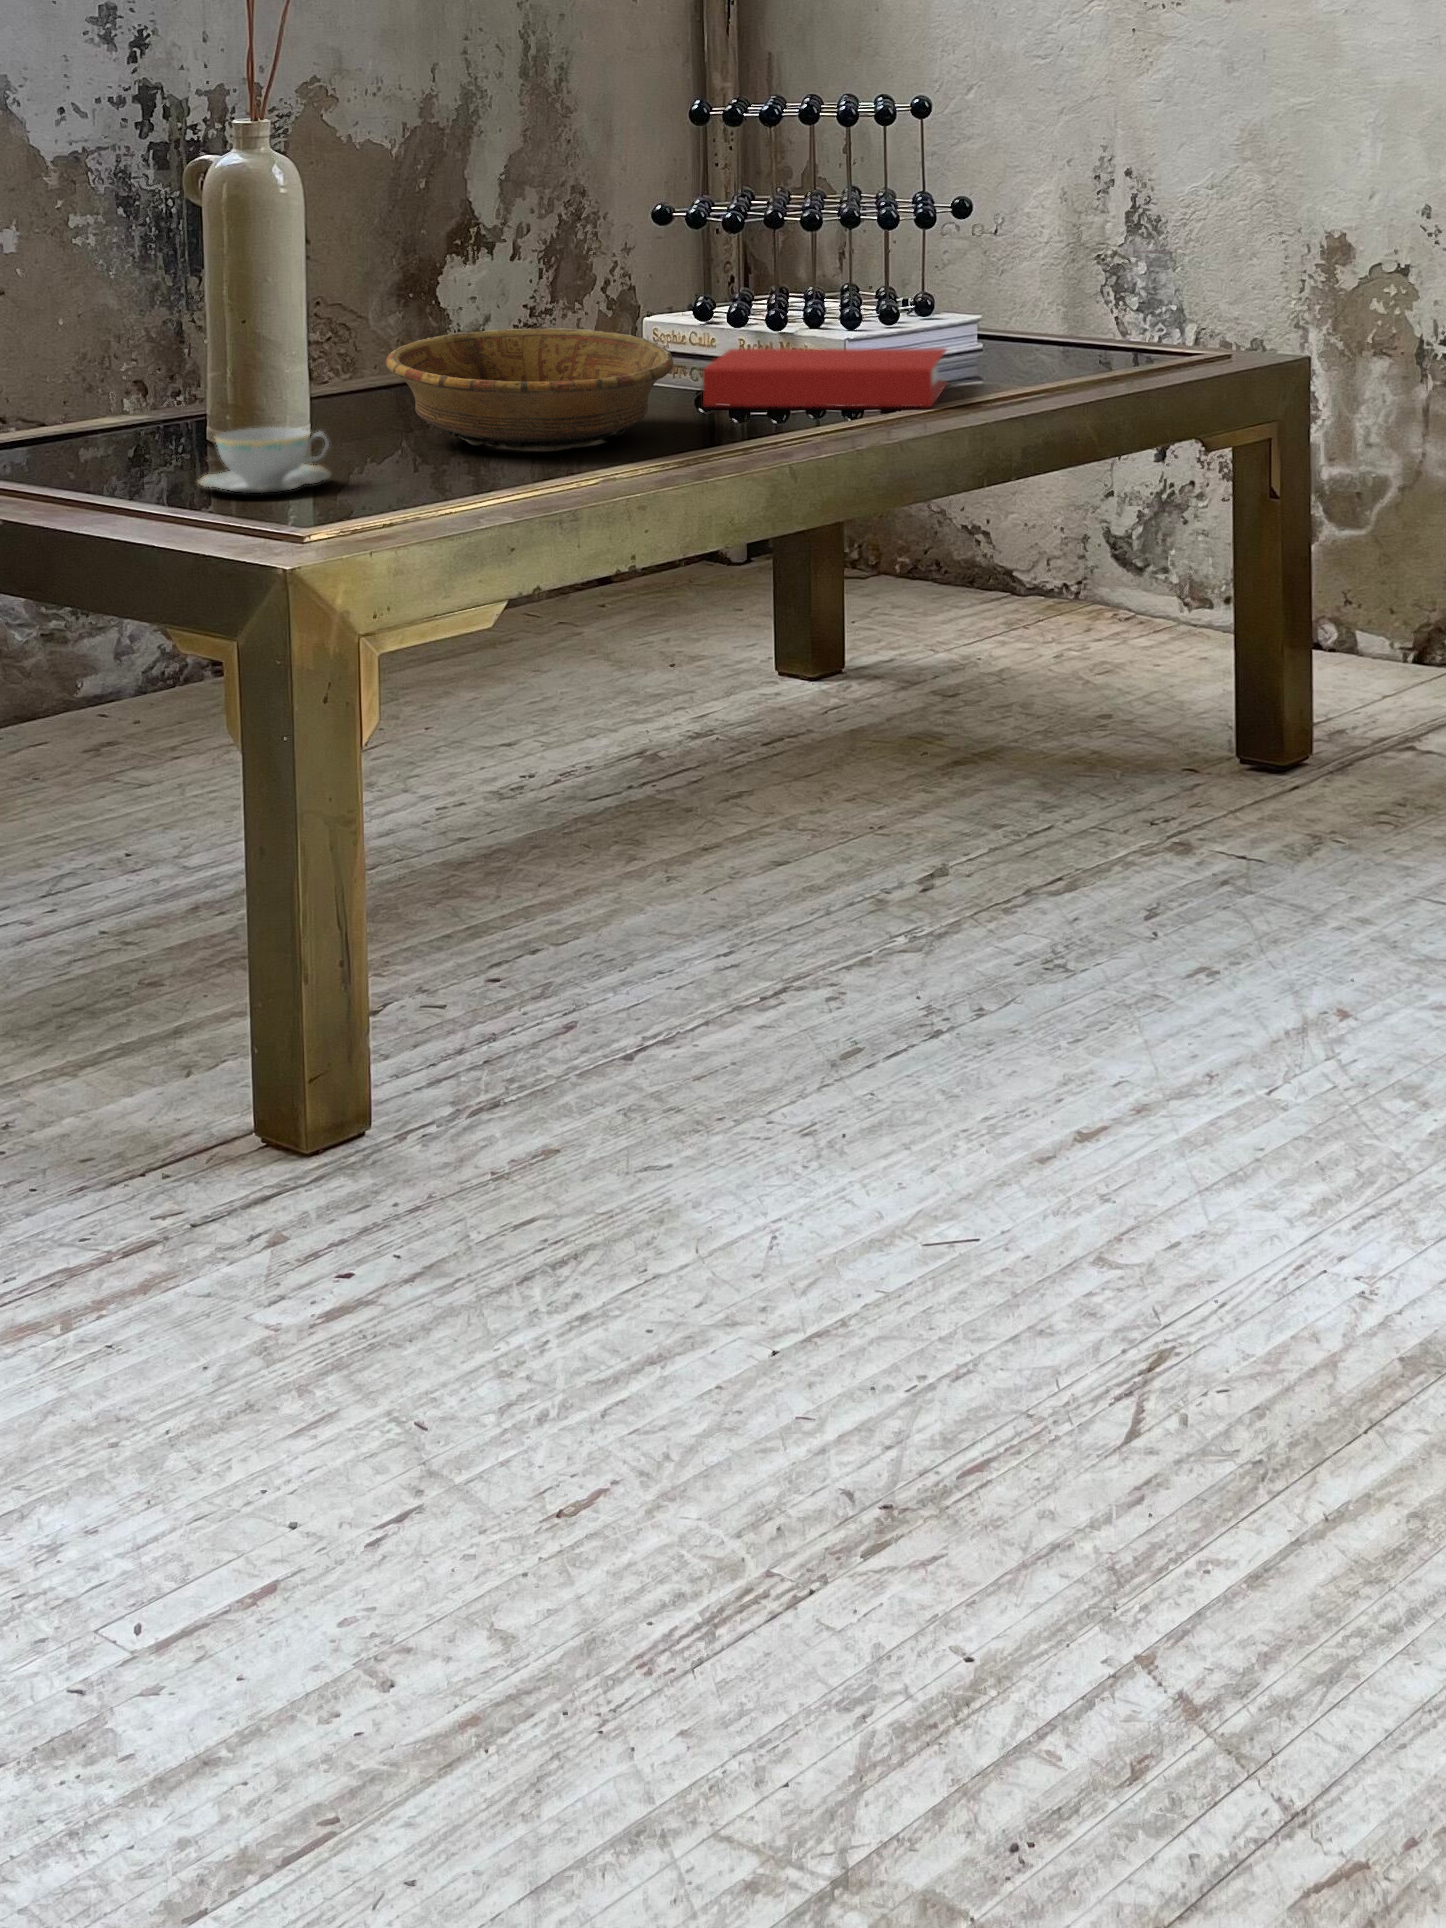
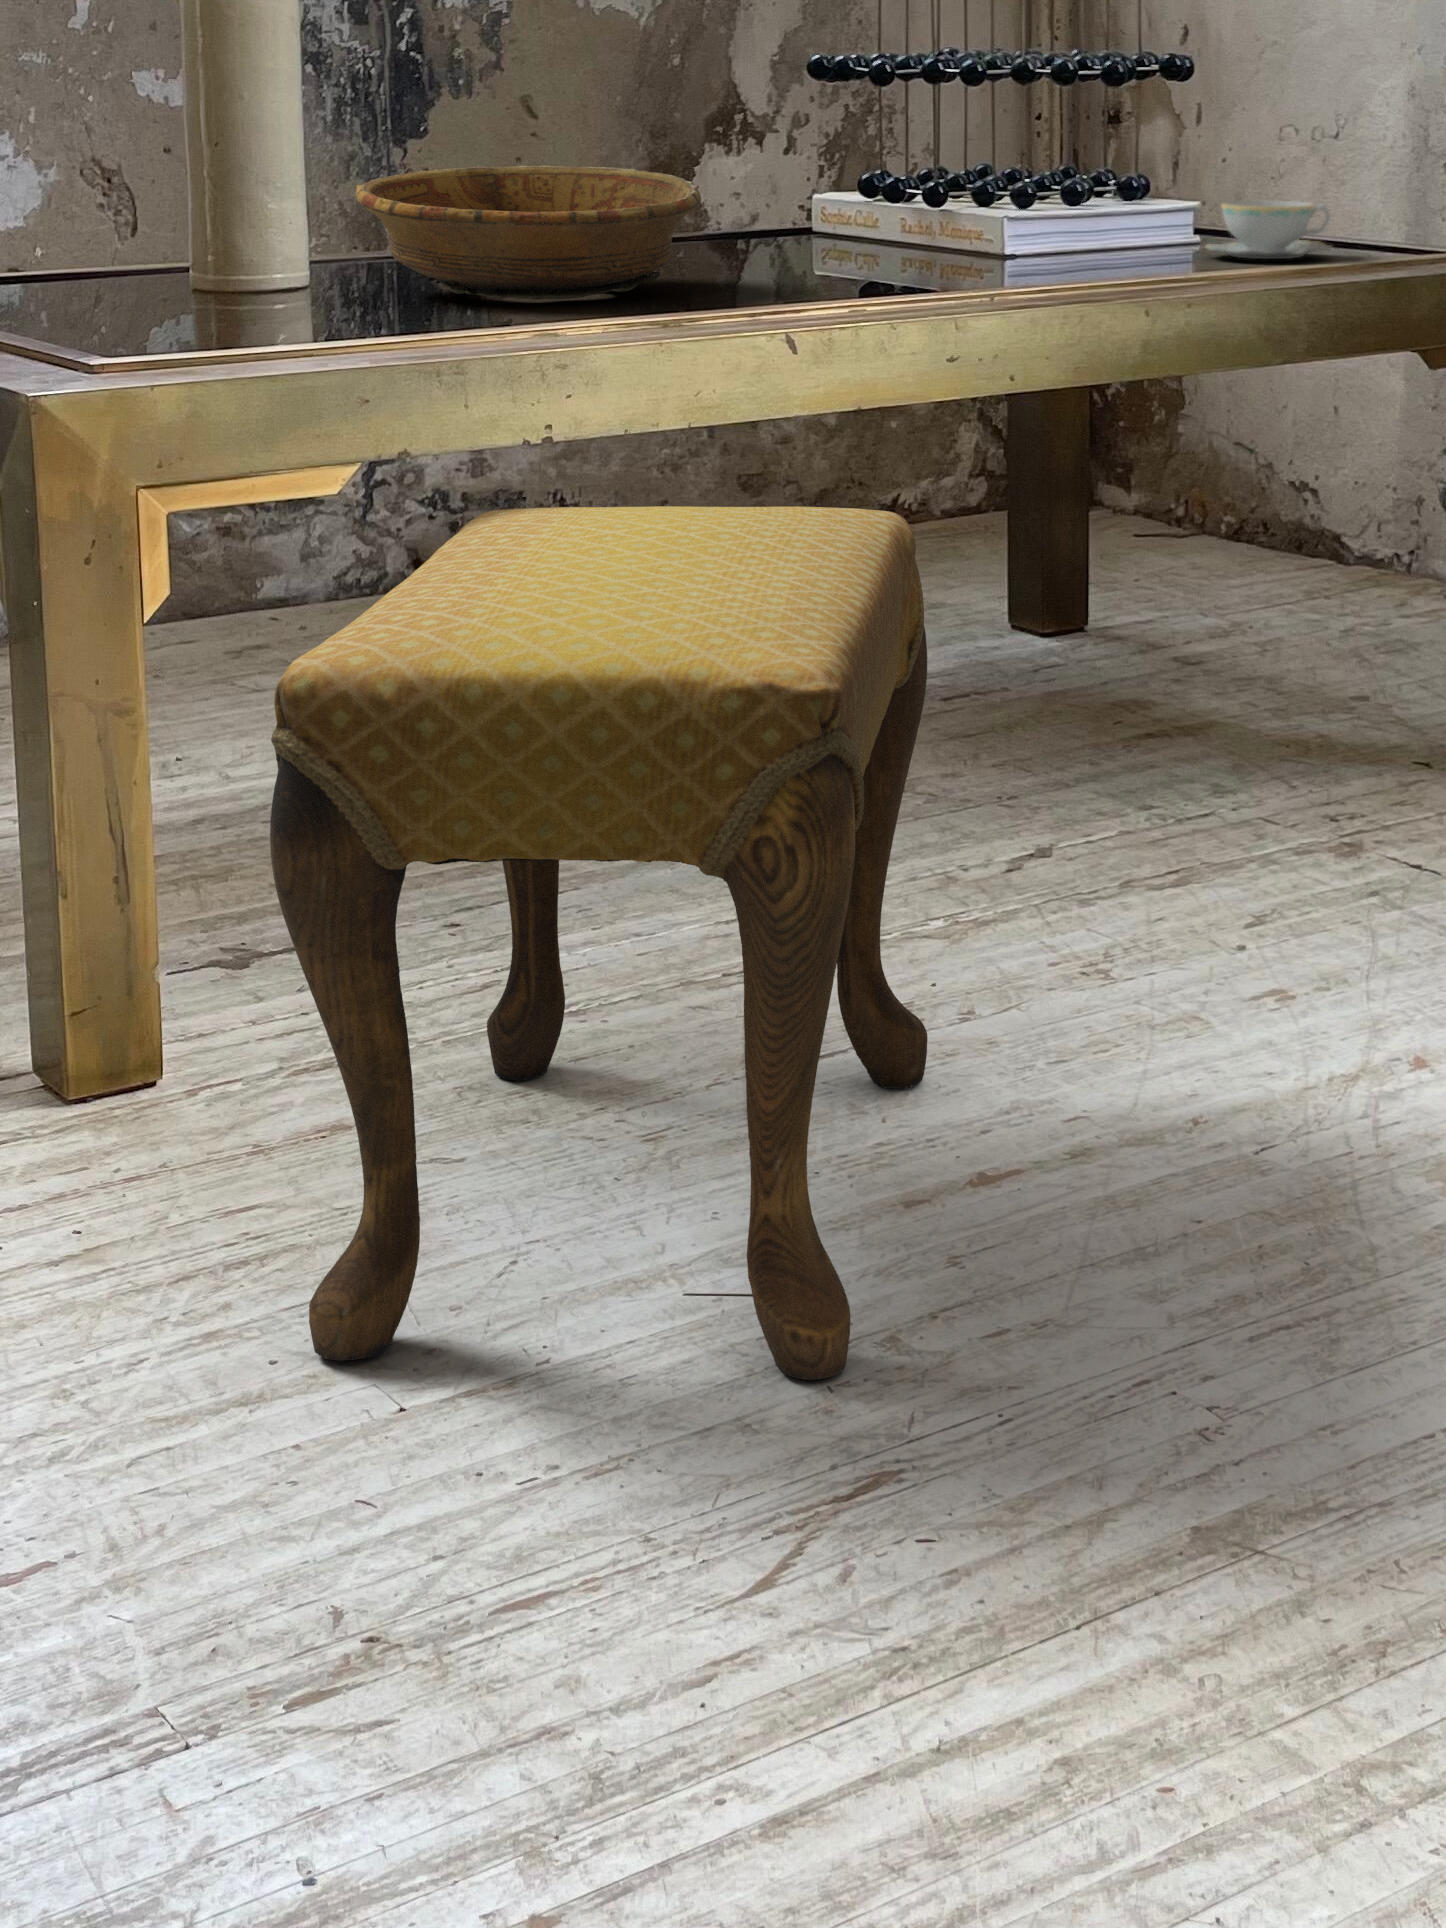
book: present [703,348,947,407] -> none [780,214,1104,281]
teacup: present [198,427,331,493] -> present [1204,201,1332,259]
footstool: none [625,621,1089,1327] -> present [270,506,928,1380]

